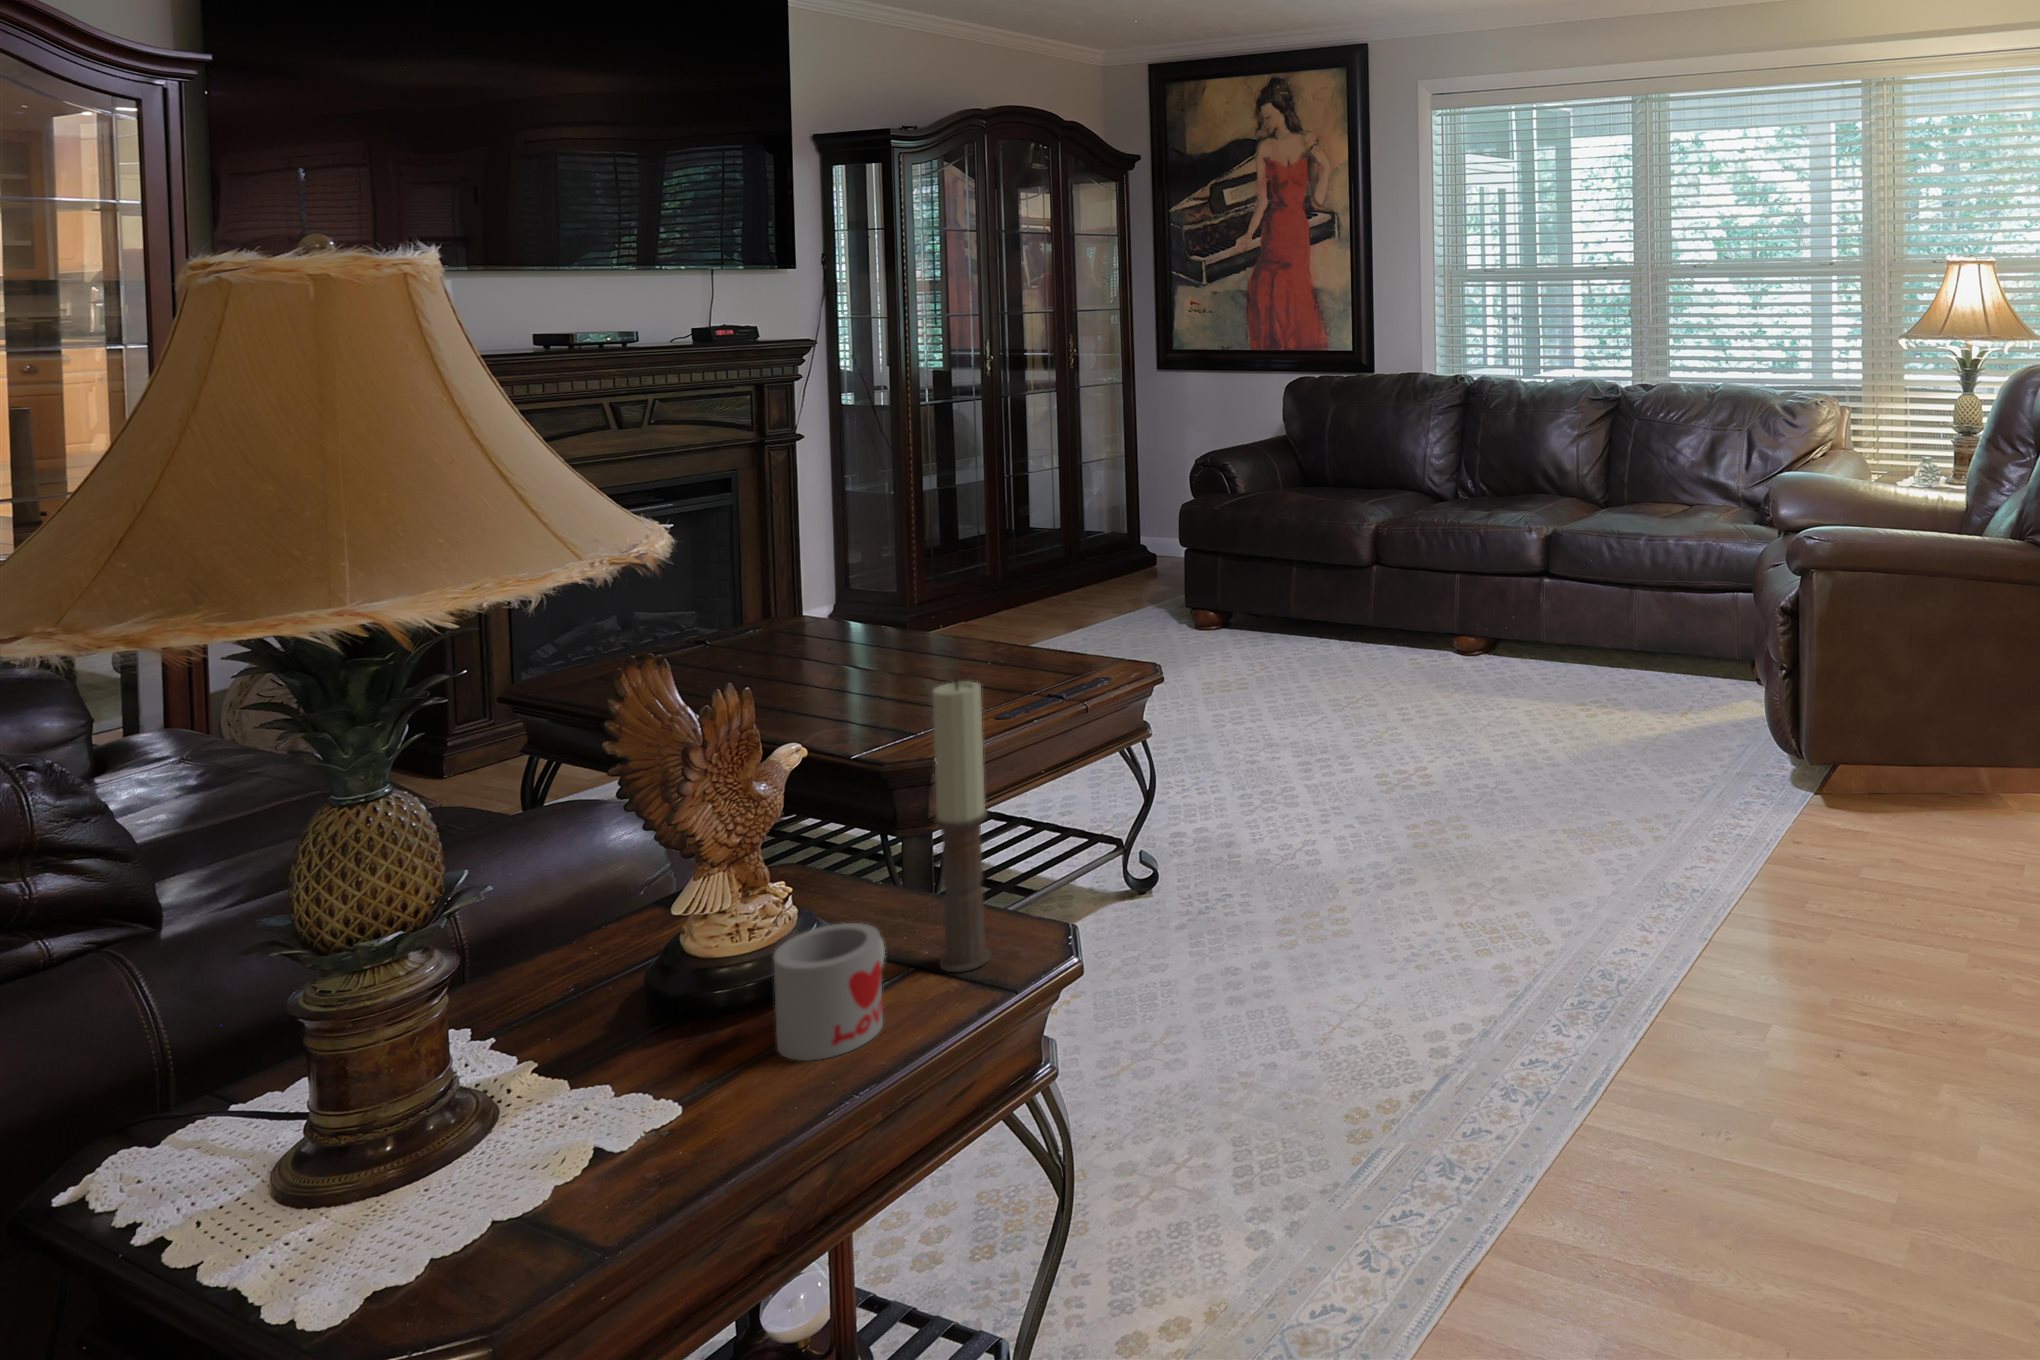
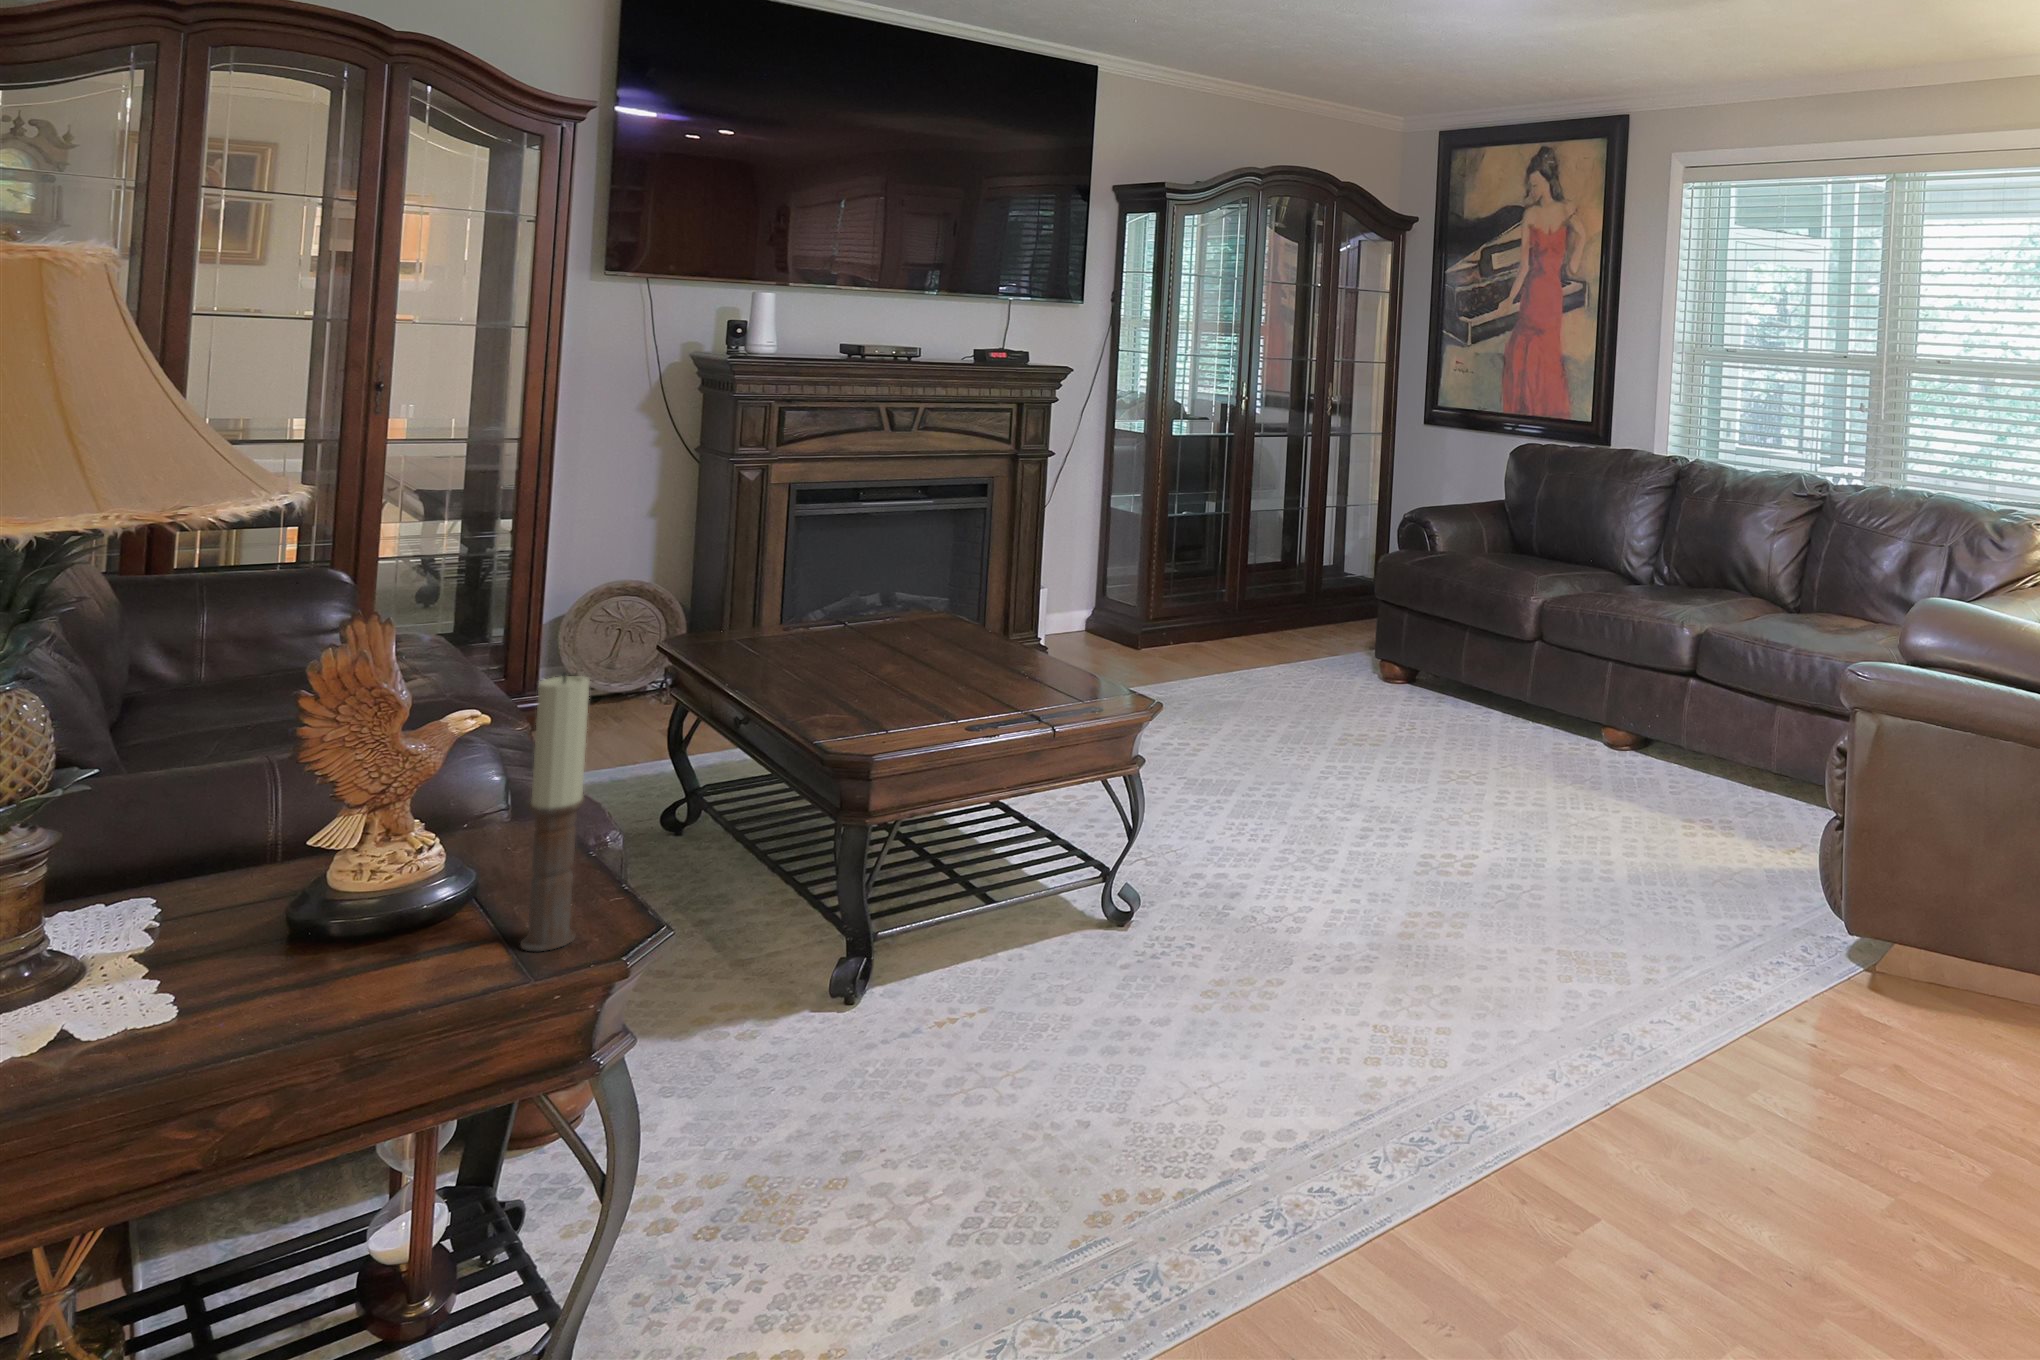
mug: present [774,923,885,1061] -> none [297,881,446,1002]

